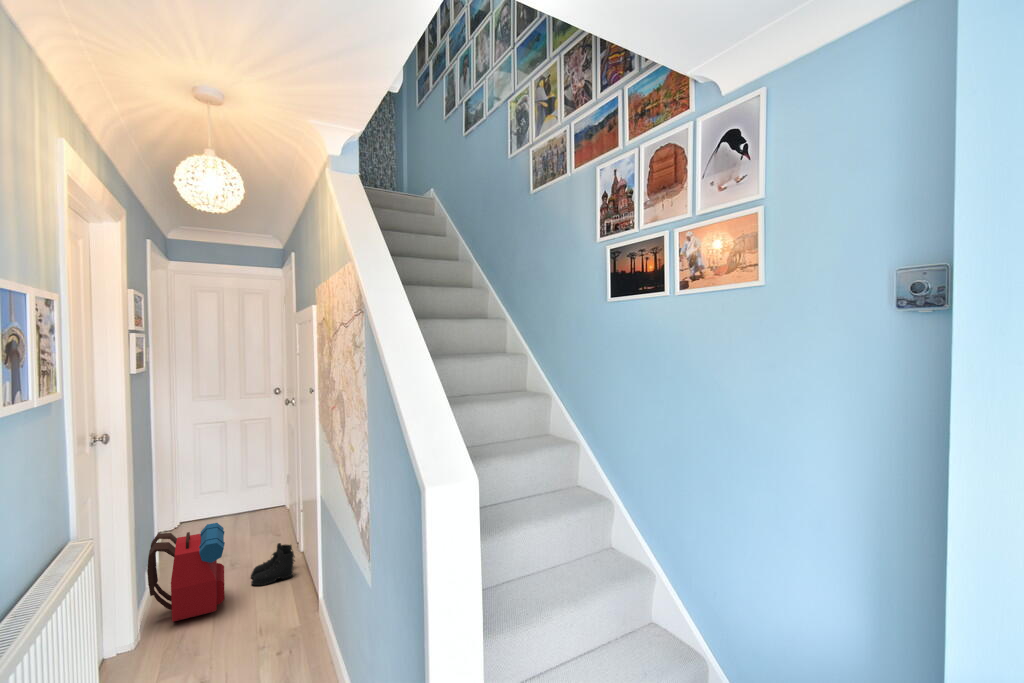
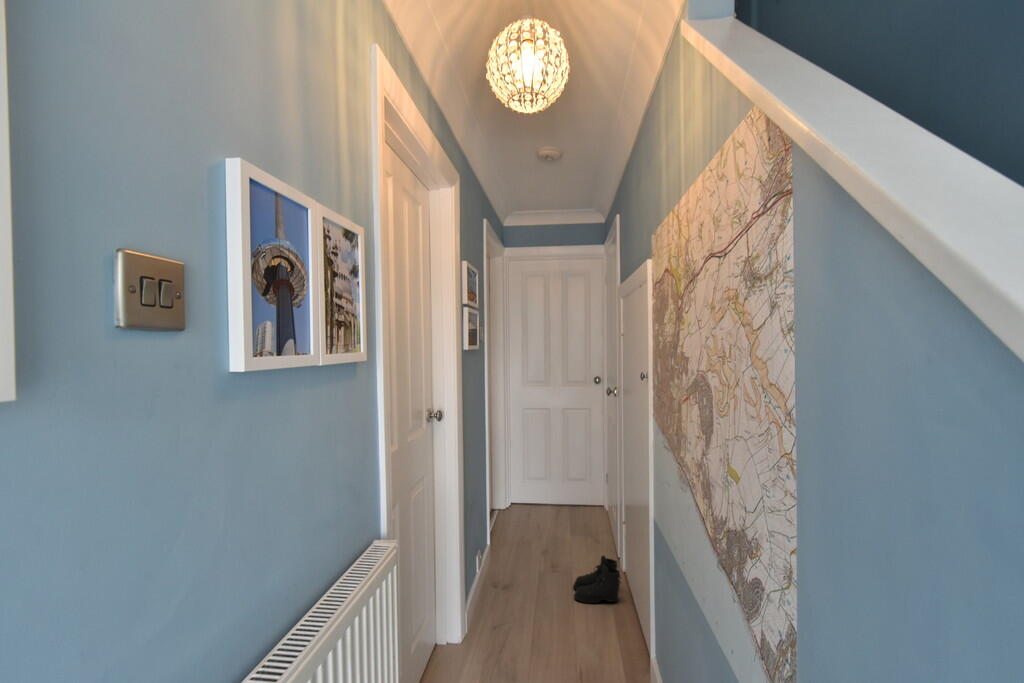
backpack: present [147,523,225,622] -> none [475,520,547,622]

